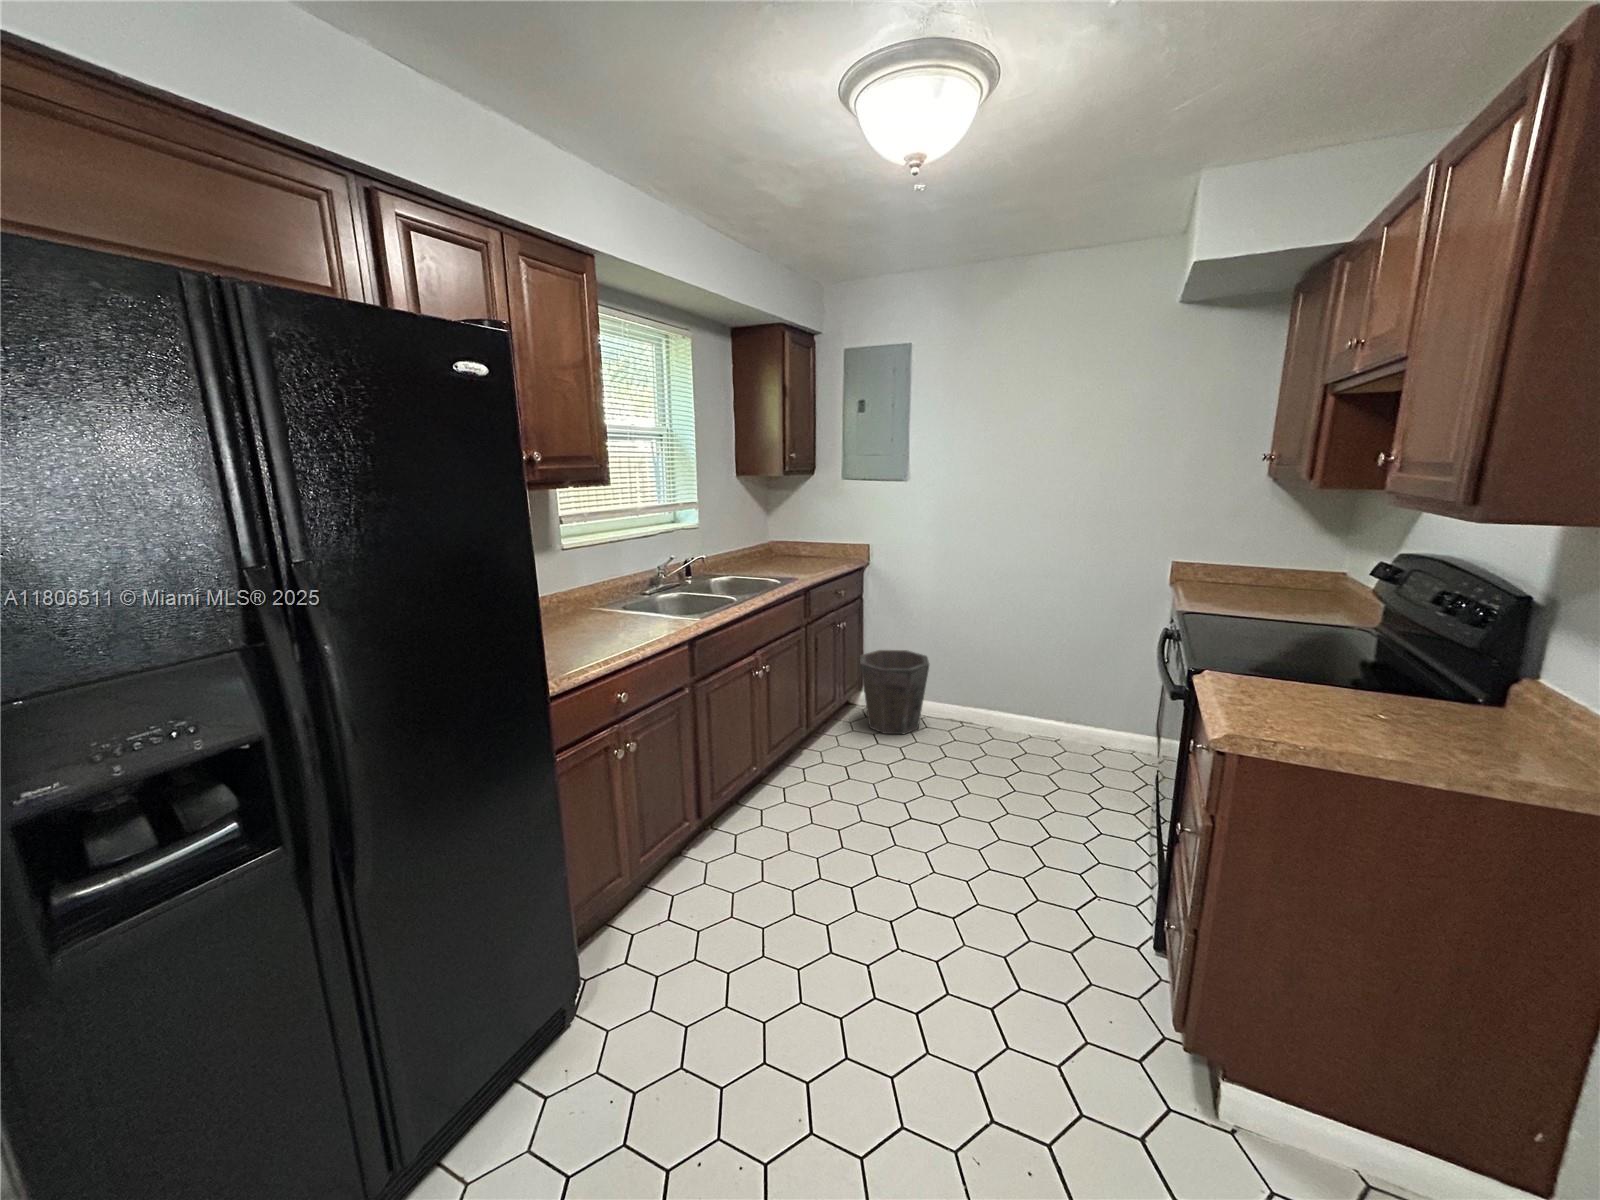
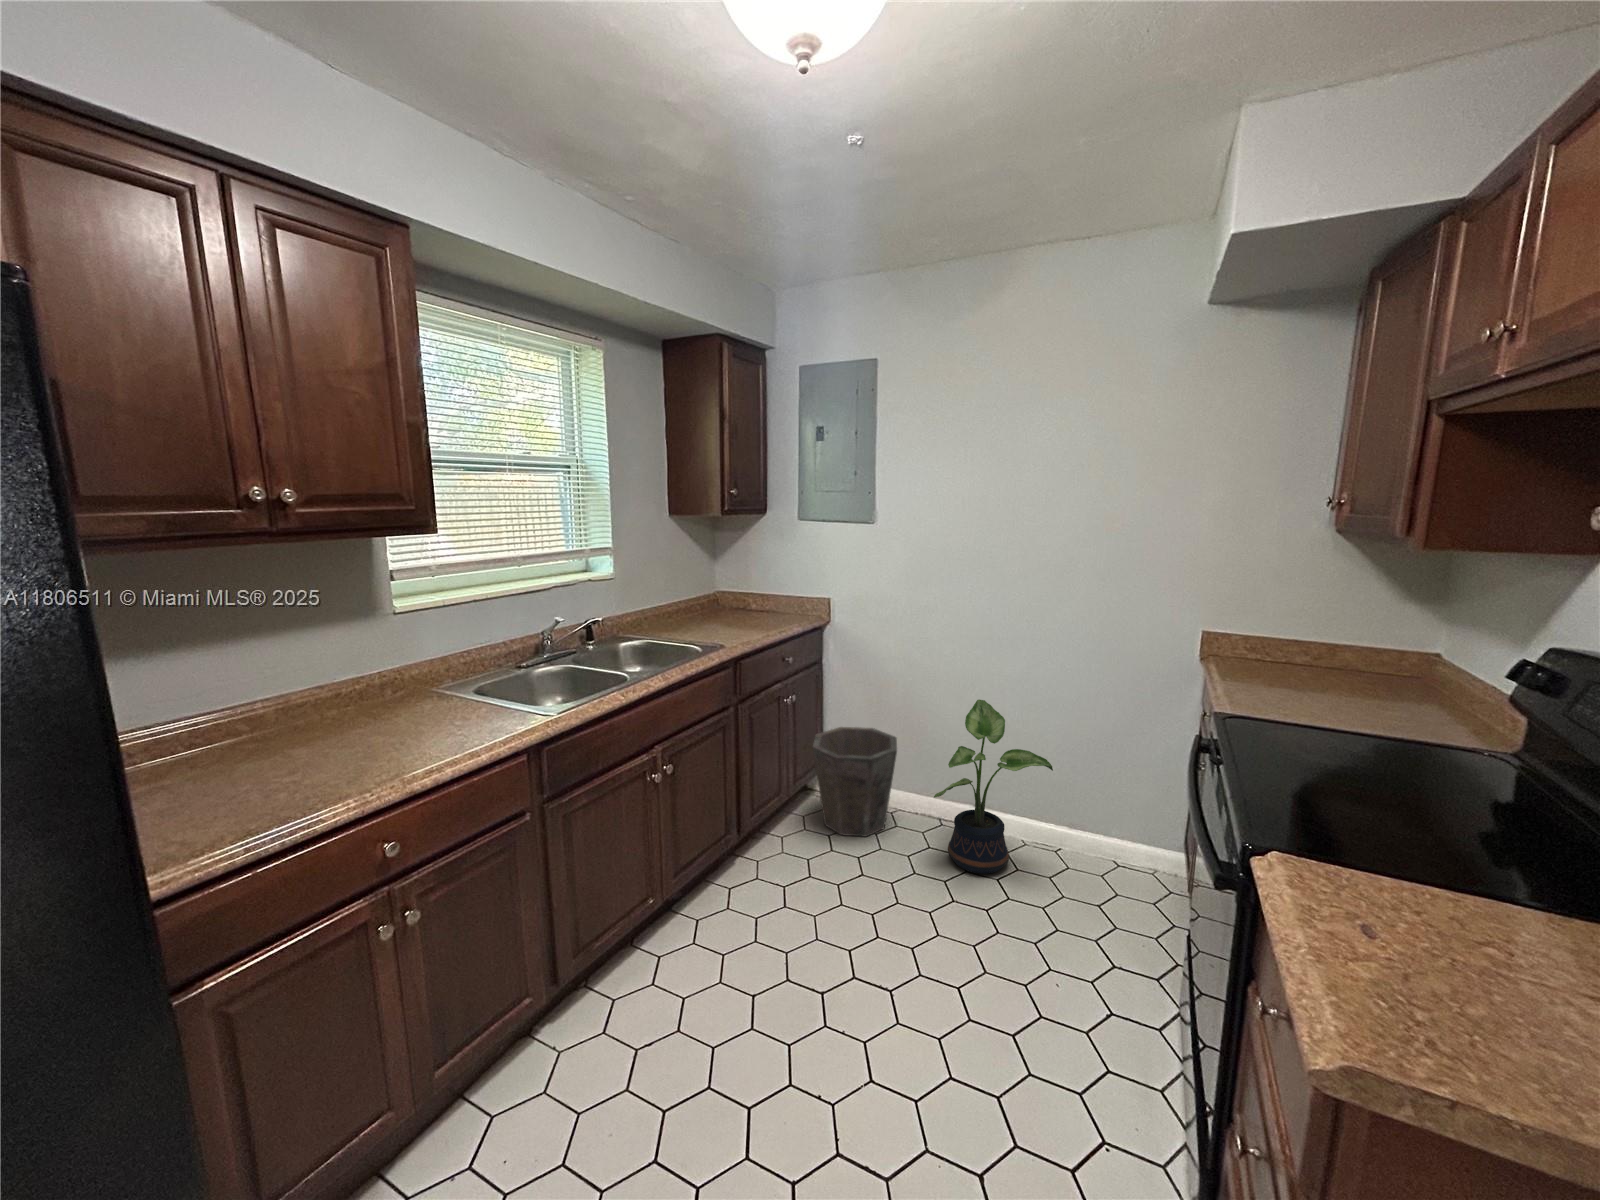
potted plant: none [961,623,1056,756] -> present [934,700,1053,874]

